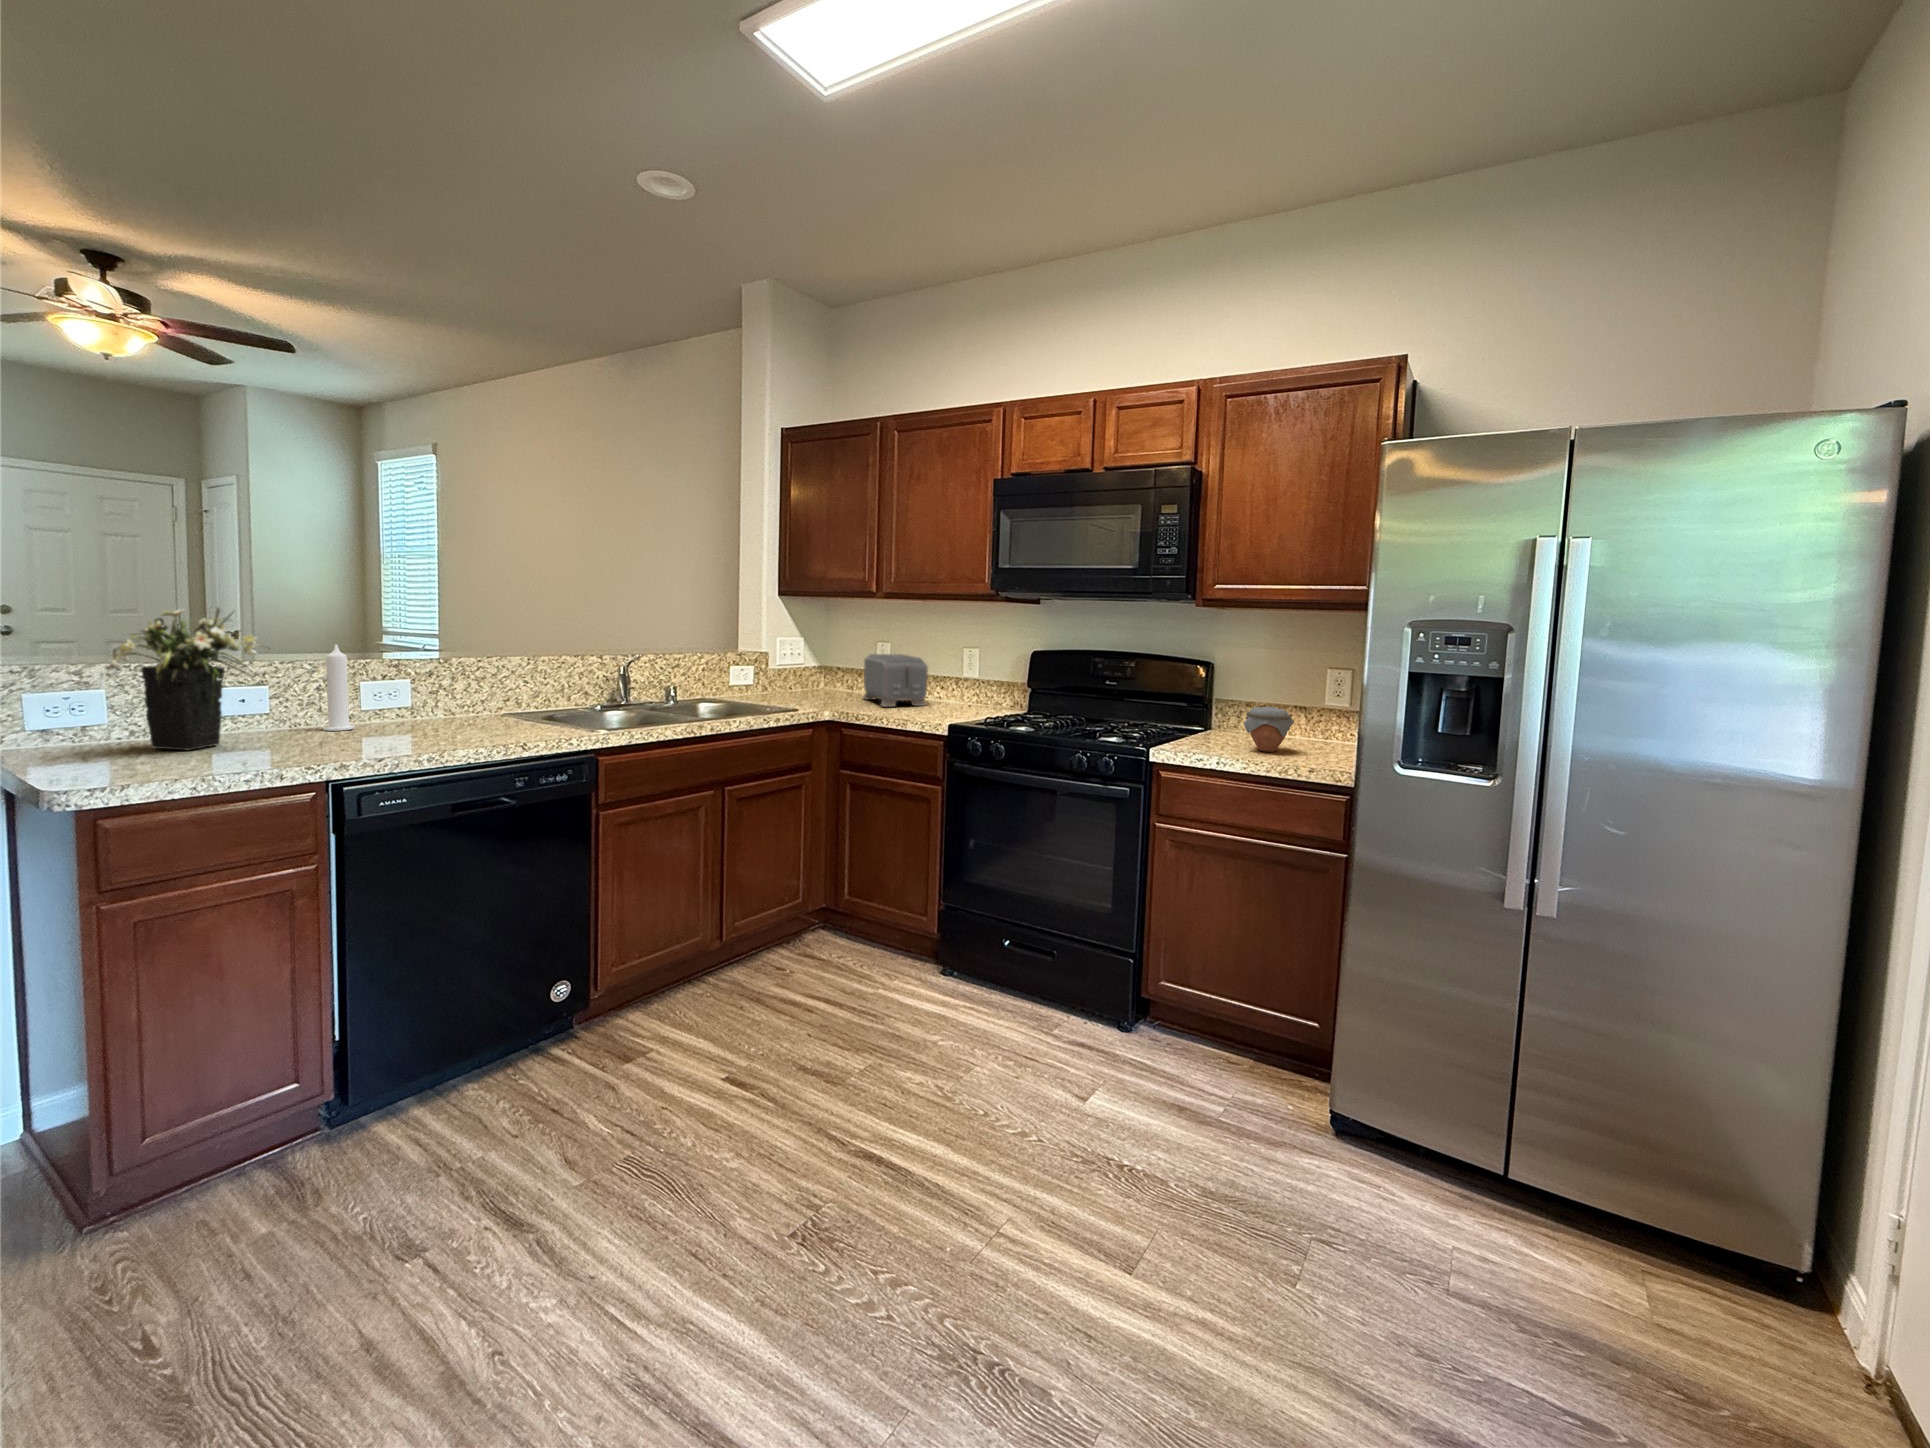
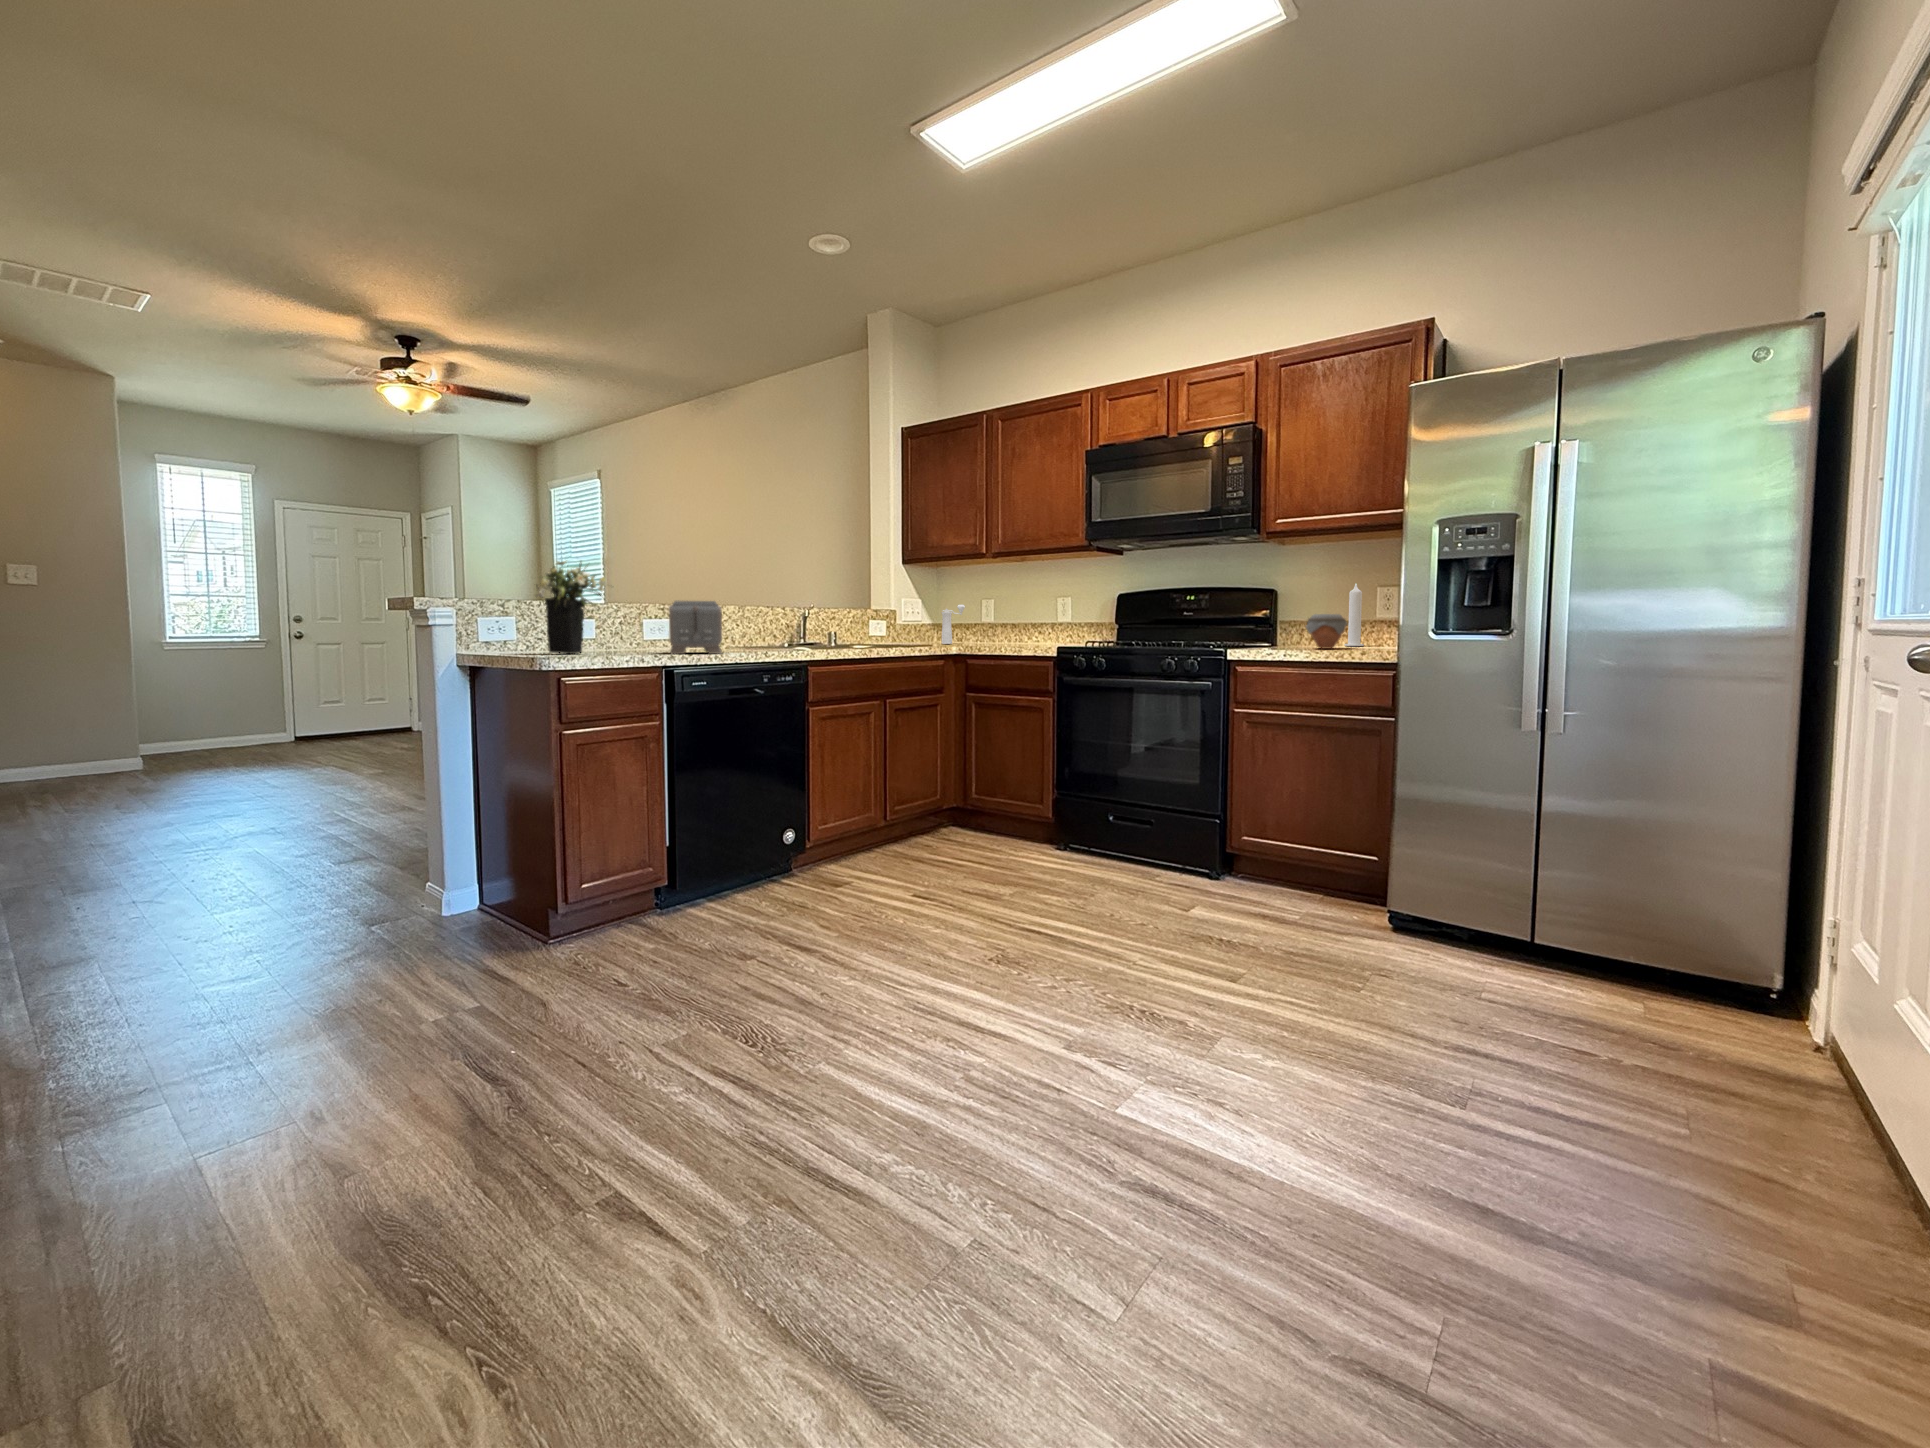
candle: present [323,644,355,731] -> present [1344,583,1364,646]
pepper mill: none [824,648,855,697] -> present [941,605,965,644]
toaster: present [863,654,928,707] -> present [669,601,722,654]

